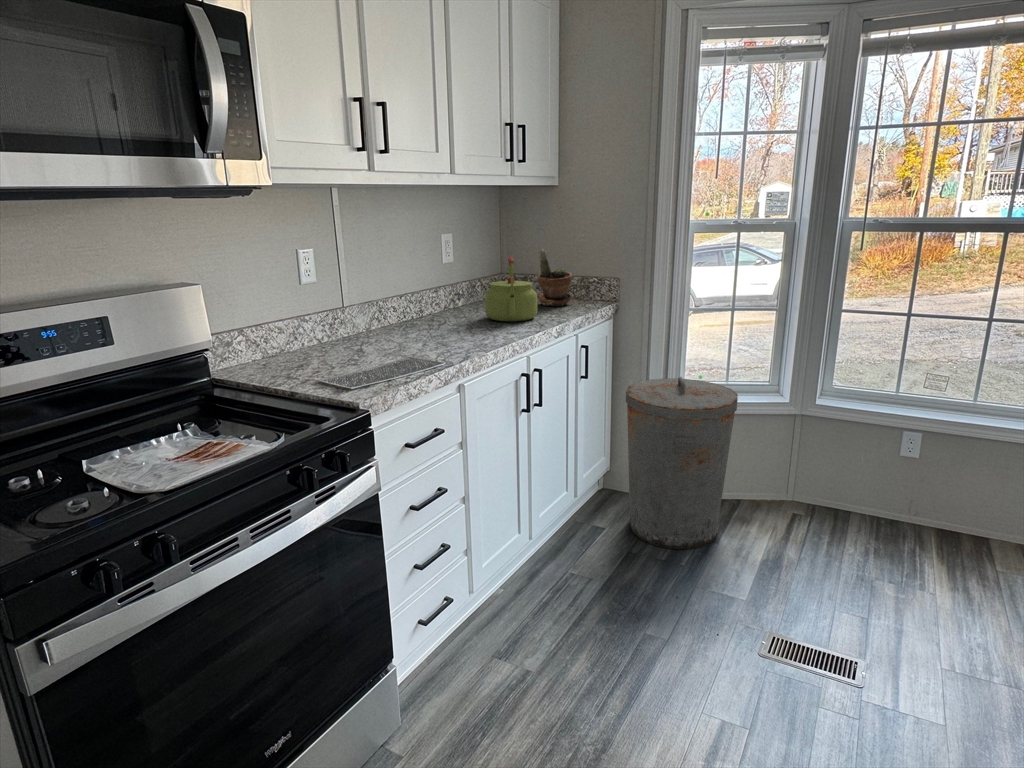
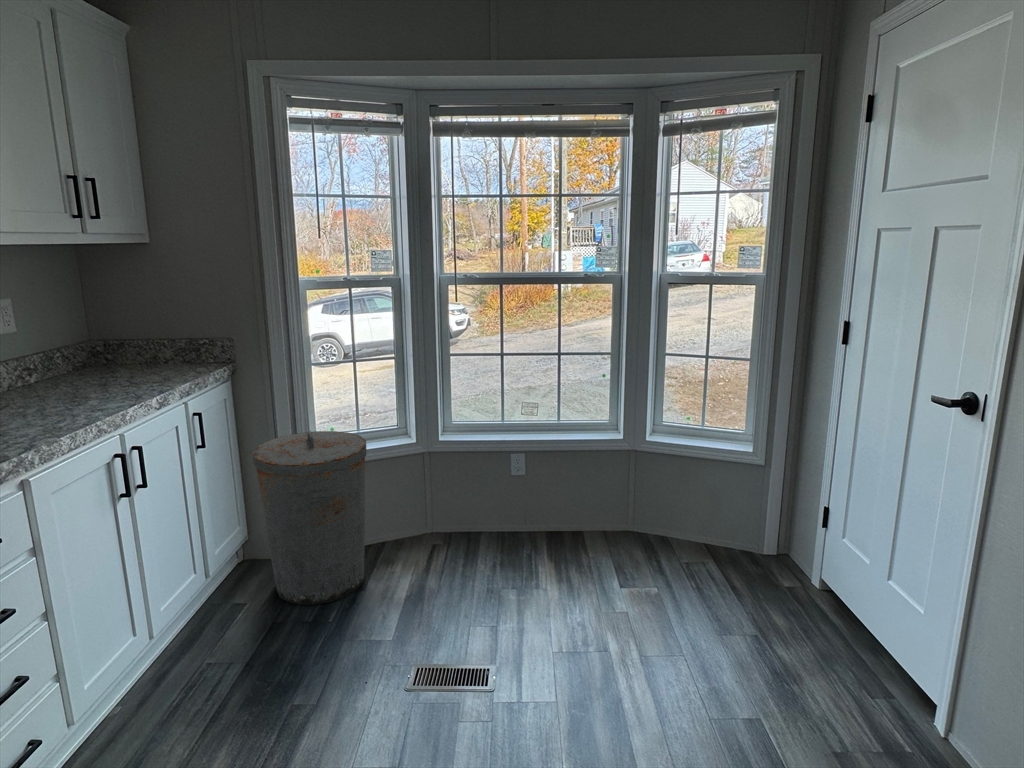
potted plant: present [538,249,572,306] -> none [134,311,181,373]
kettle: present [485,256,537,321] -> none [58,322,133,397]

